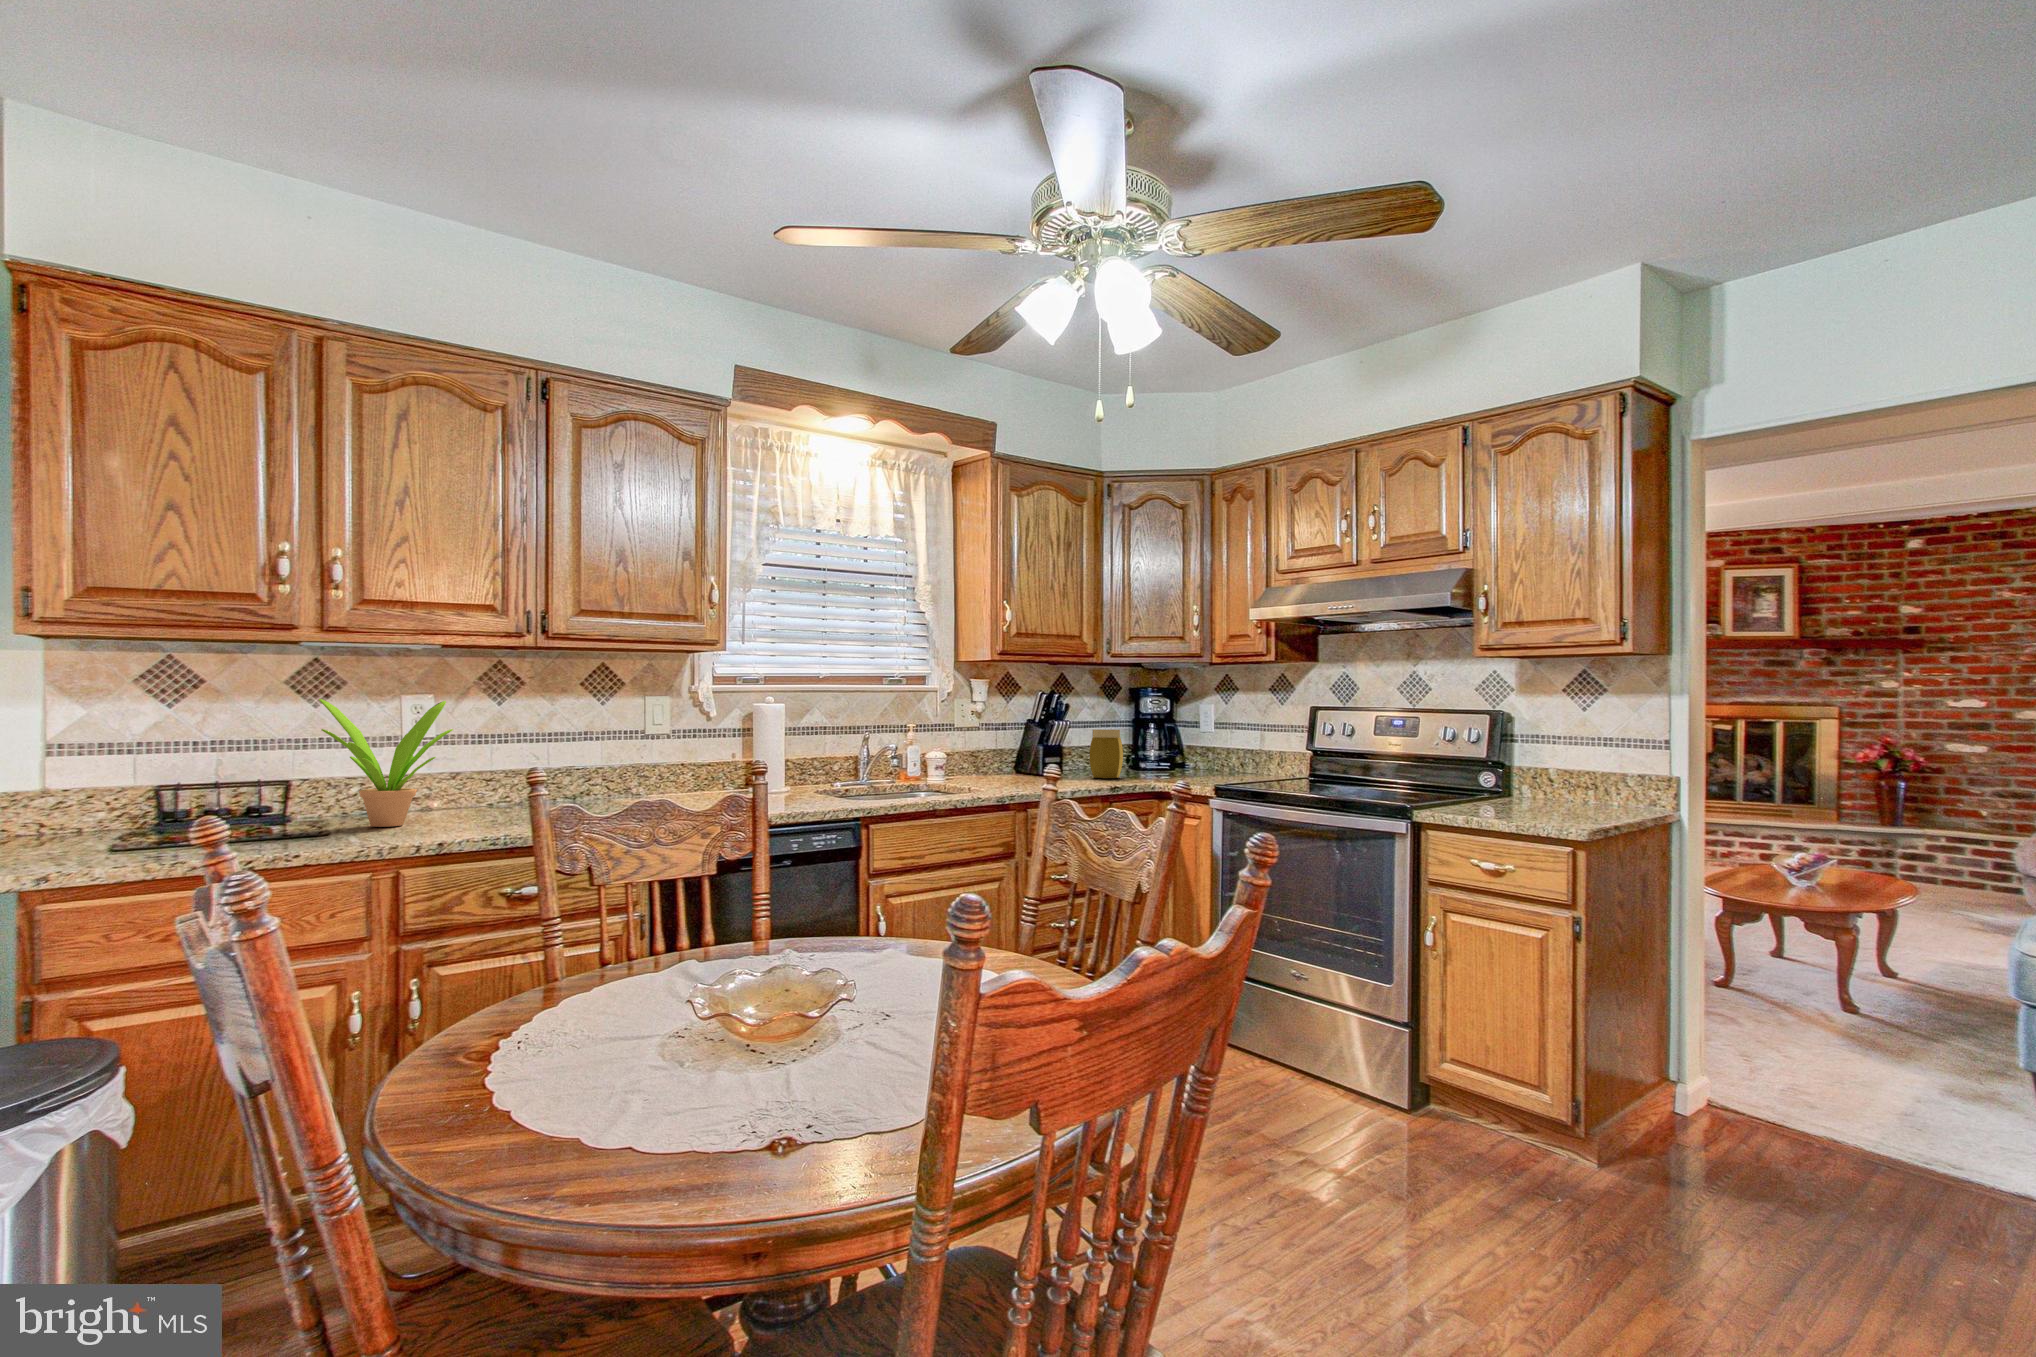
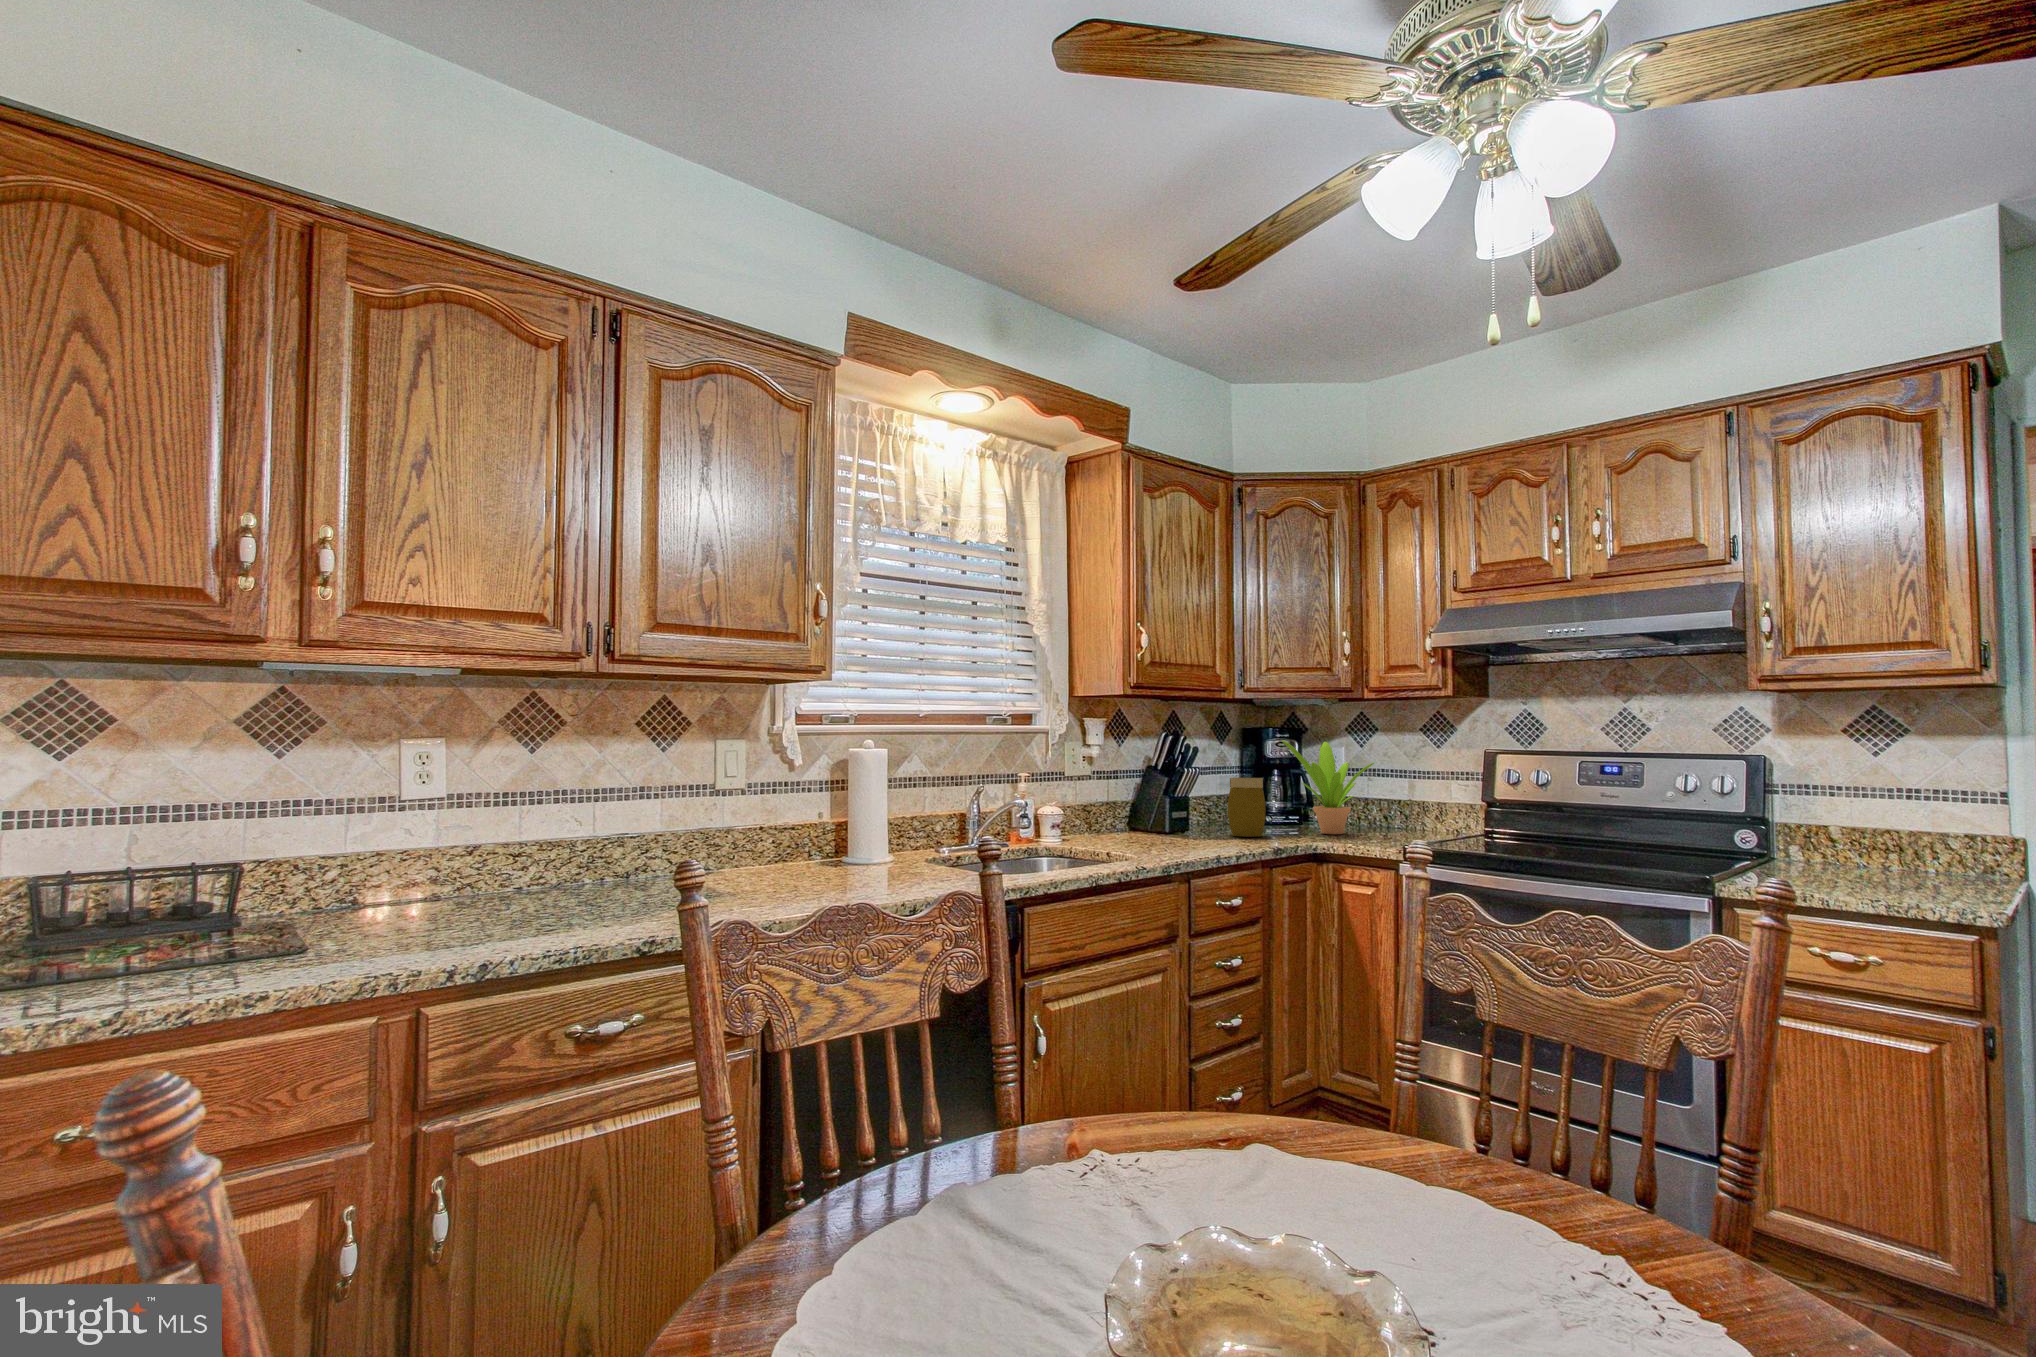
potted plant: present [319,699,453,827] -> present [1282,740,1374,834]

